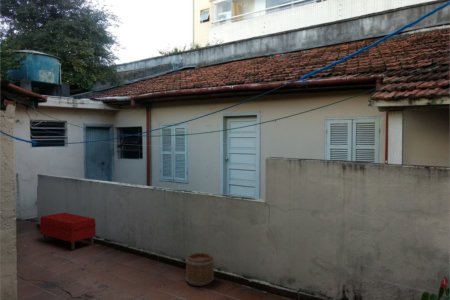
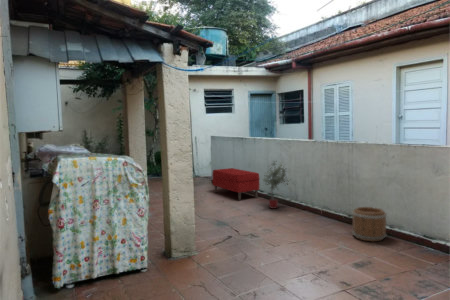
potted tree: none [99,208,129,258] -> present [263,163,288,209]

